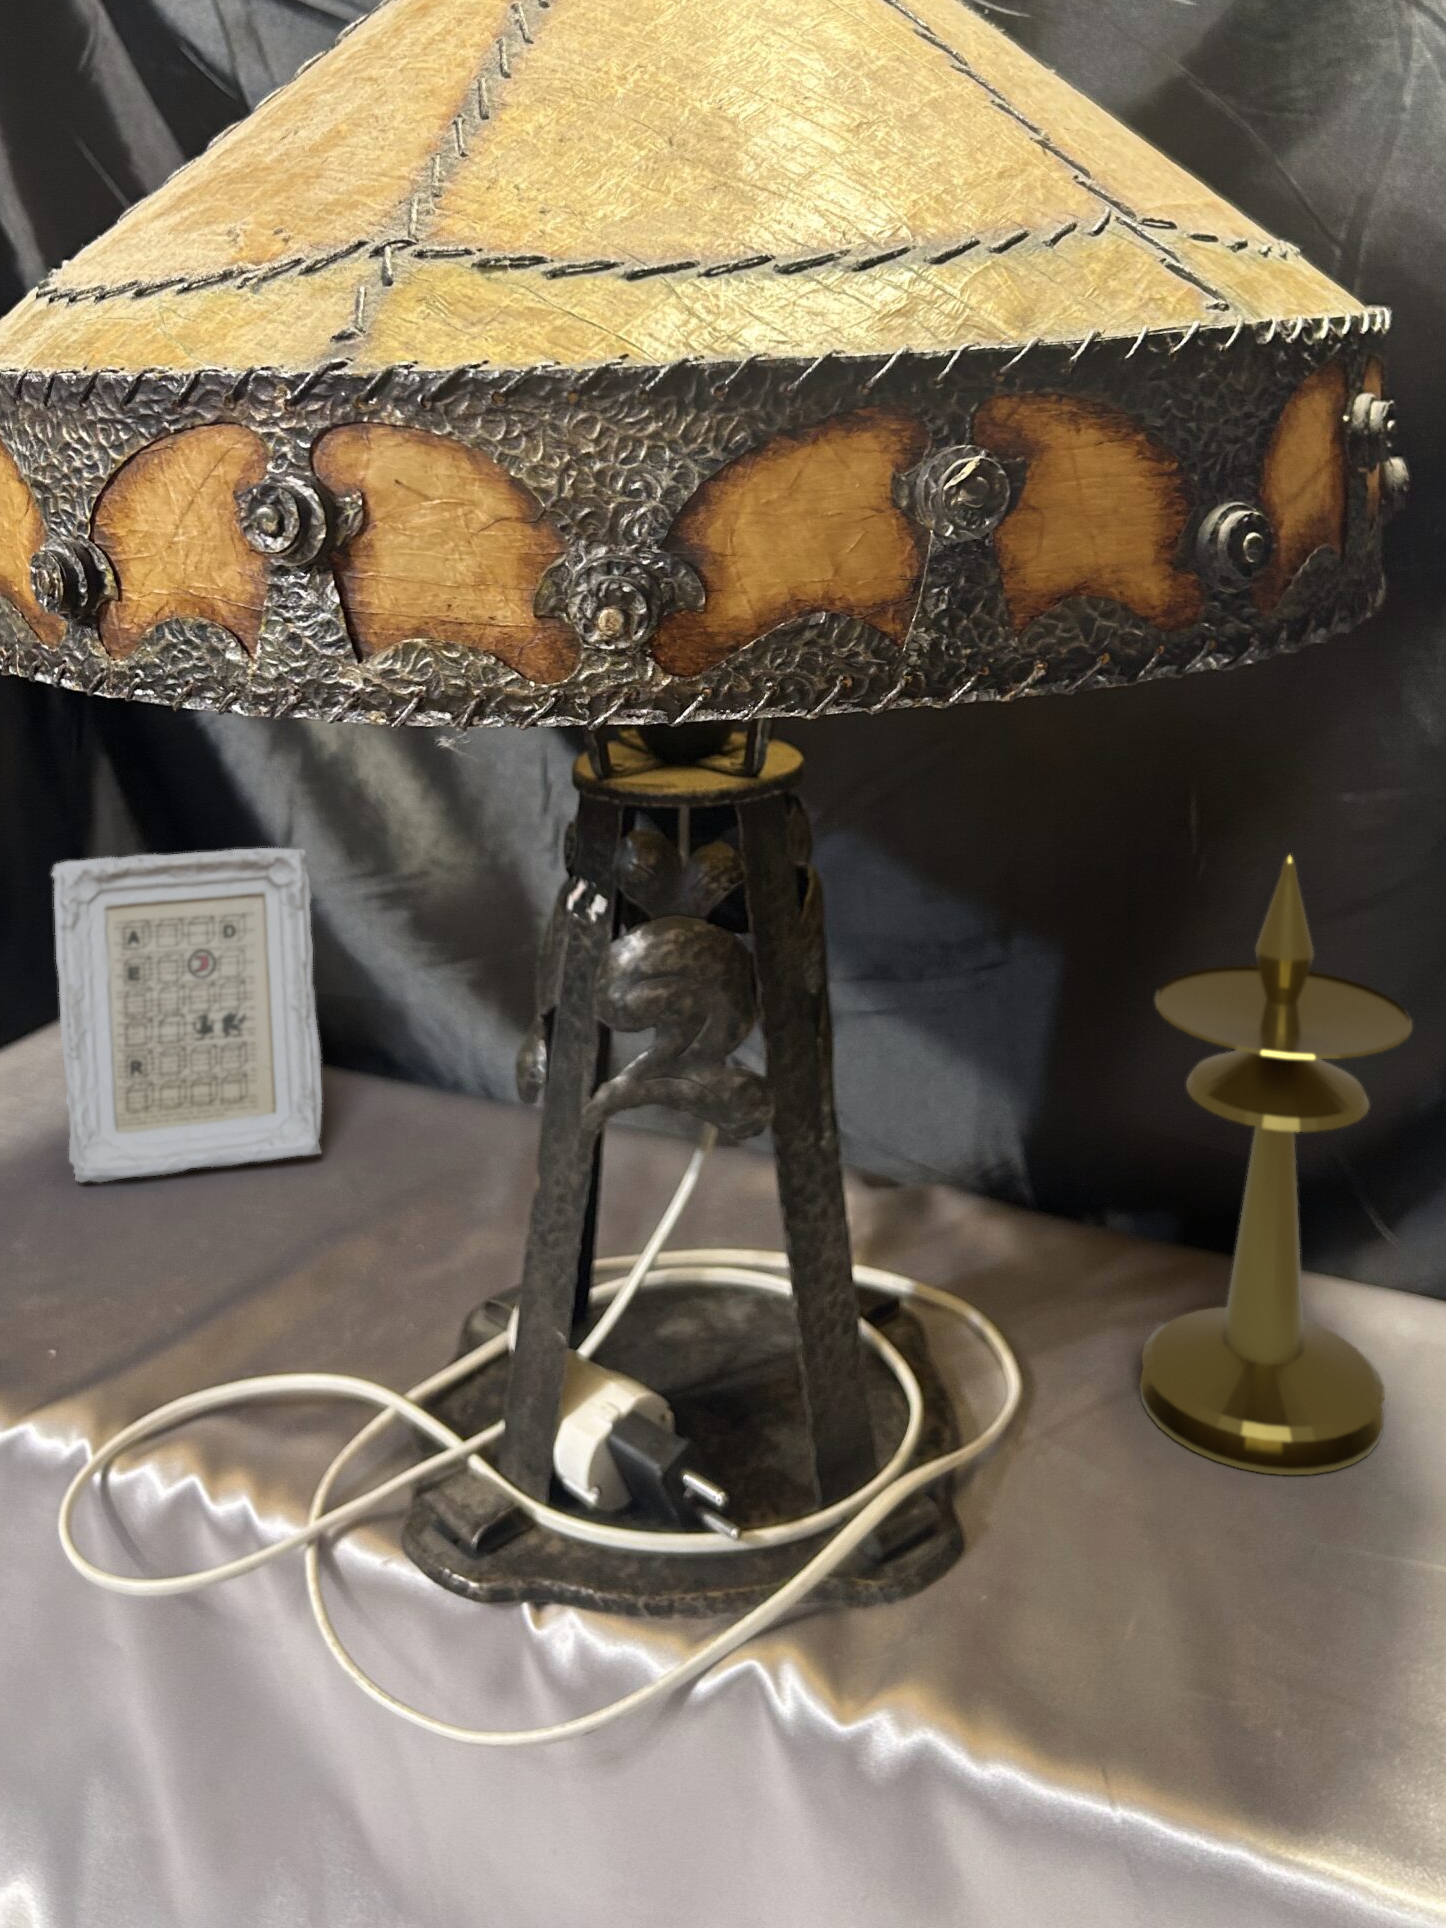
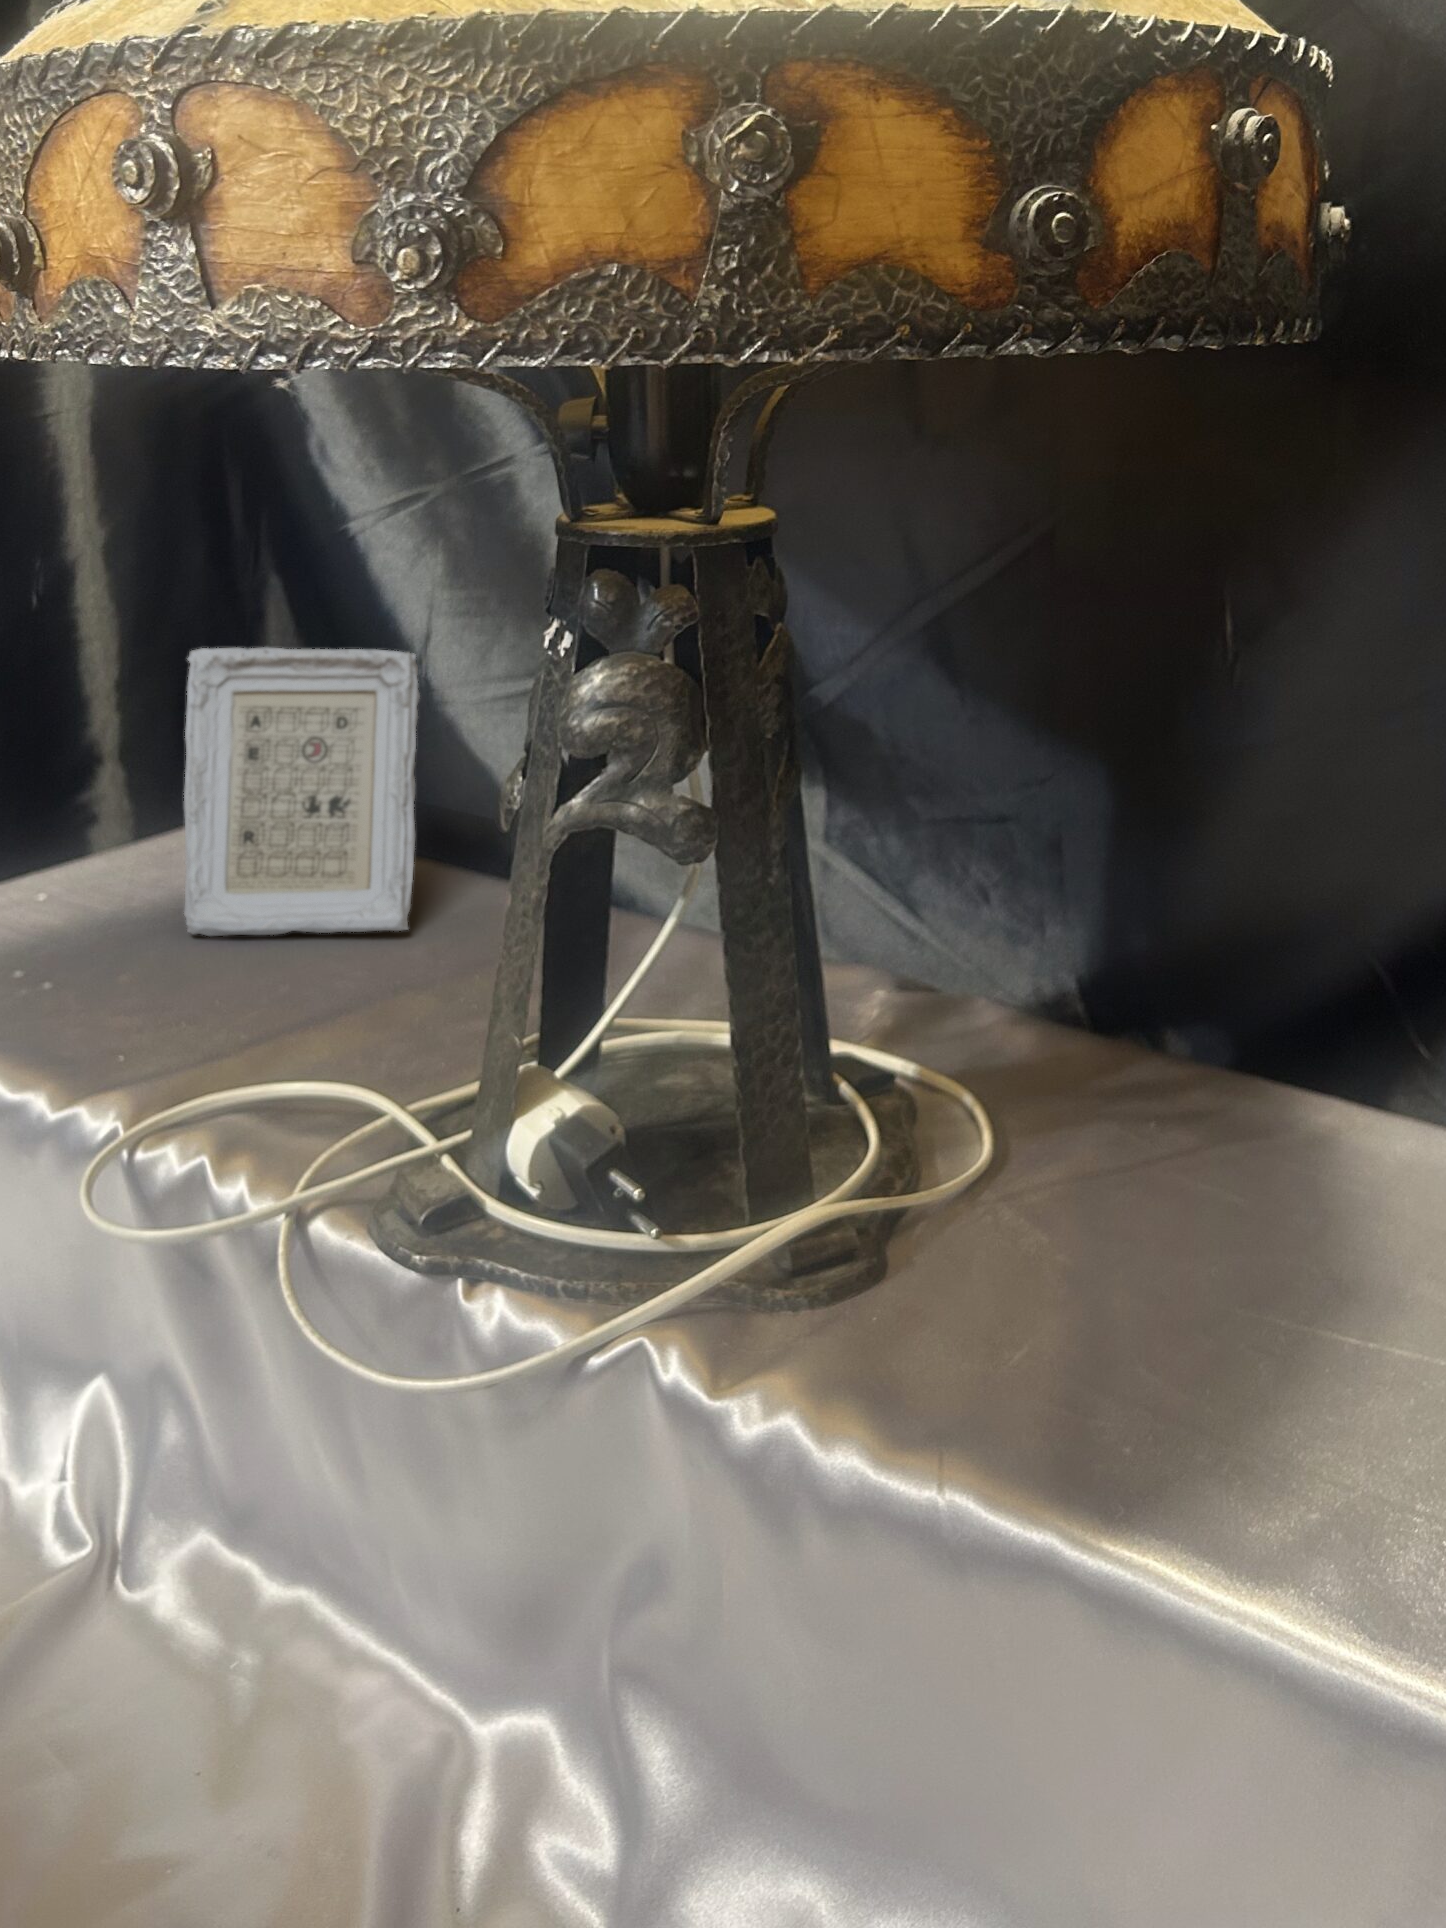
candlestick: present [1140,855,1412,1475] -> none [1104,645,1385,1265]

